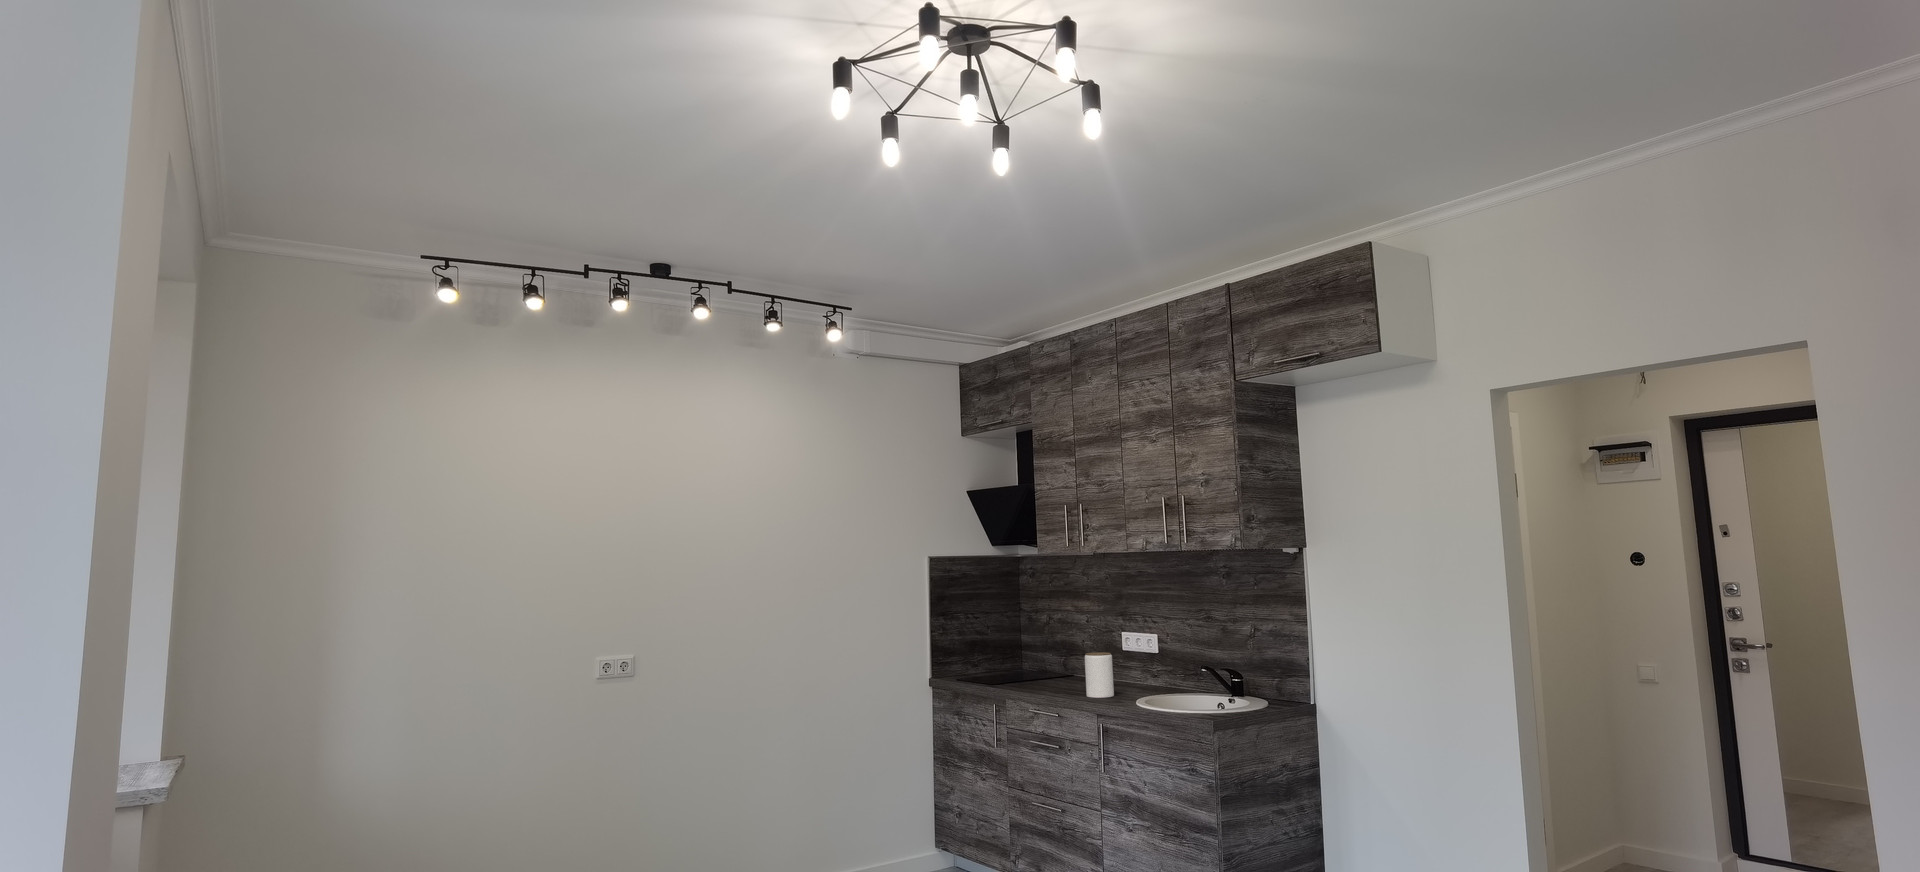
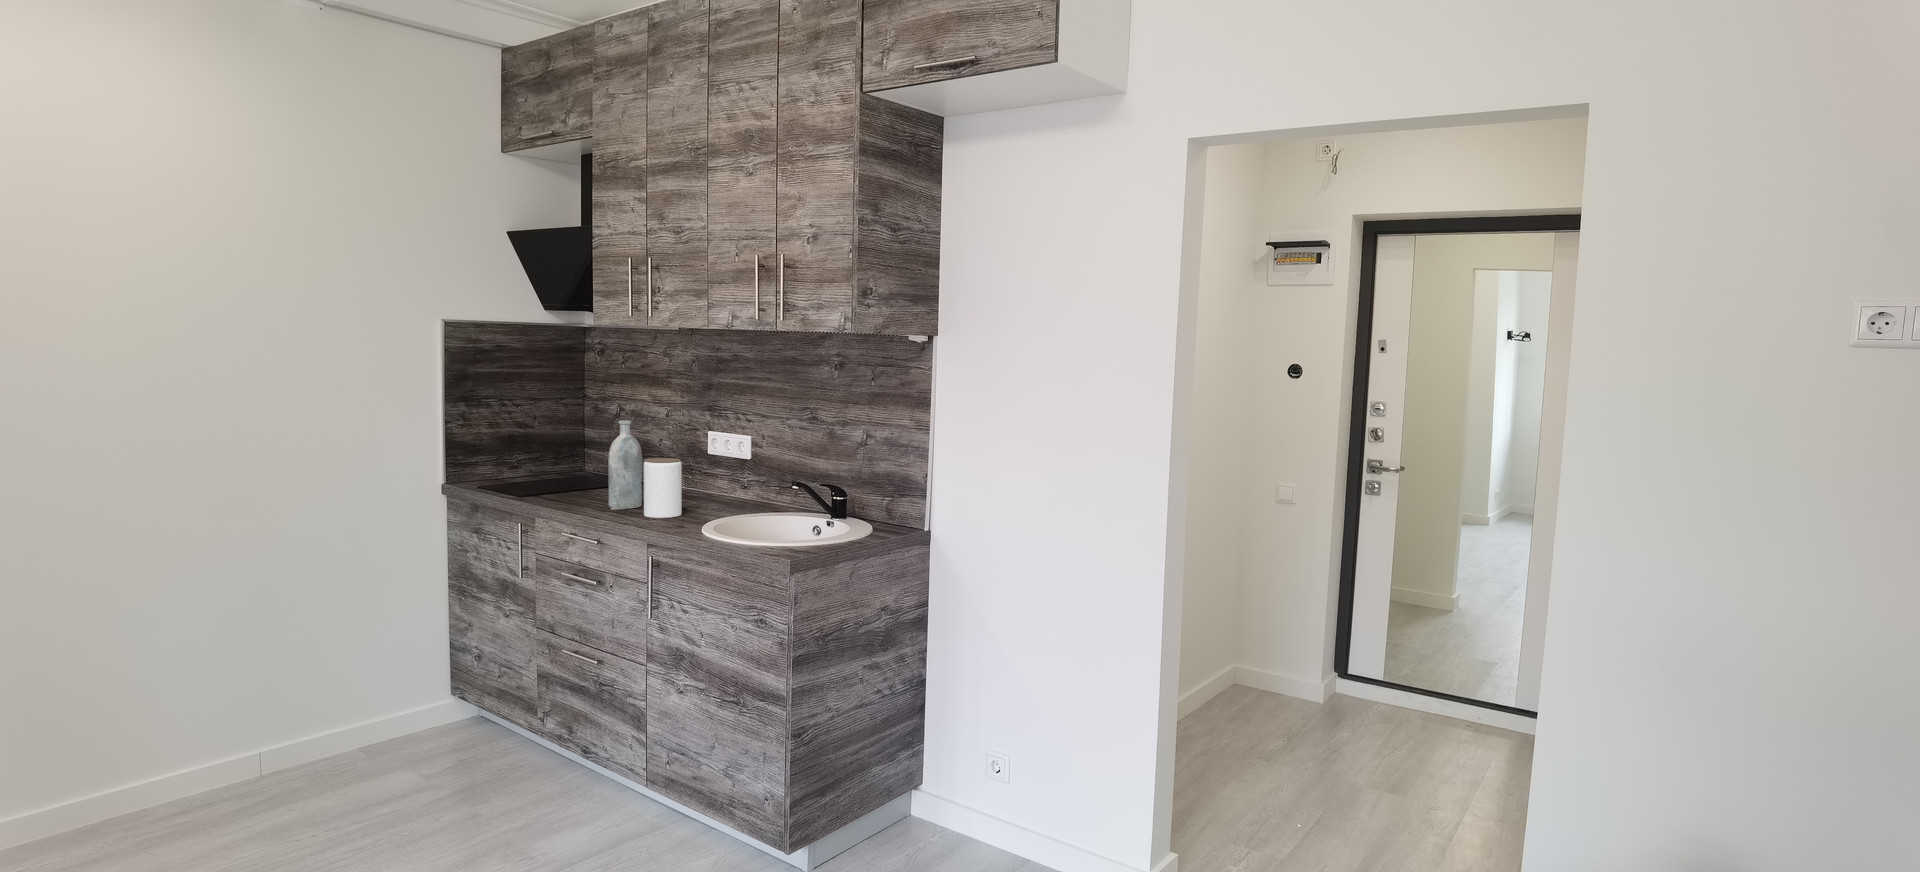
bottle: none [1057,625,1081,693] -> present [608,420,642,510]

